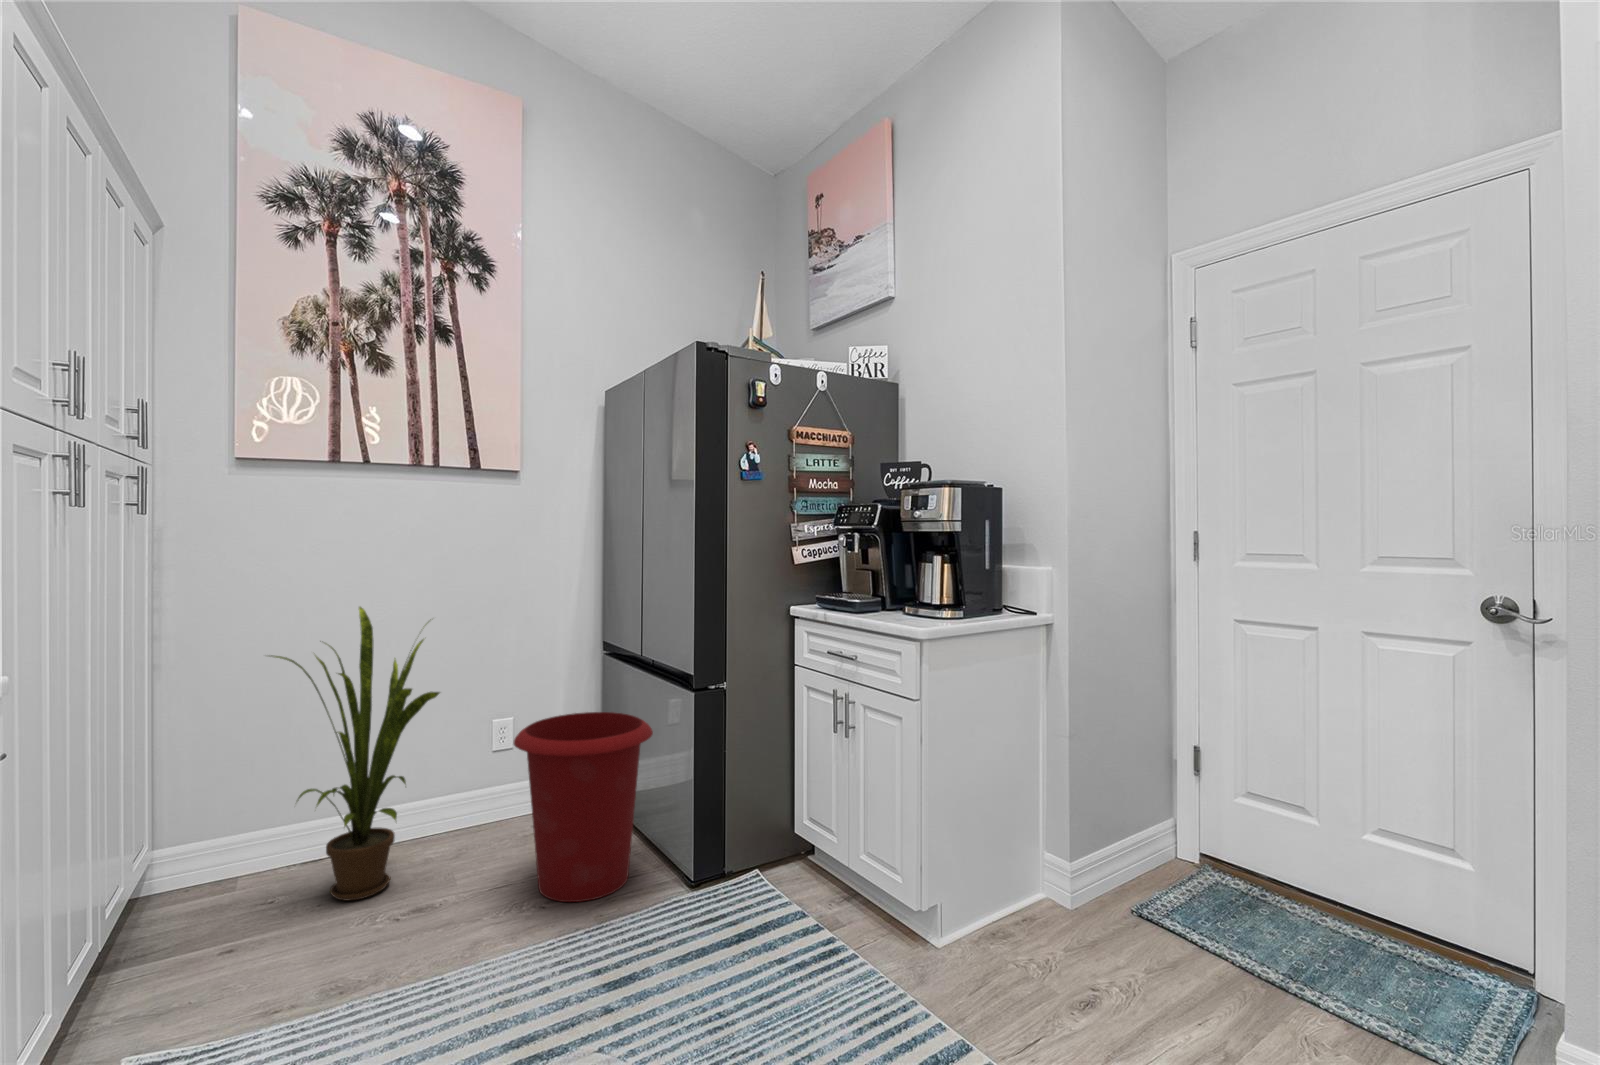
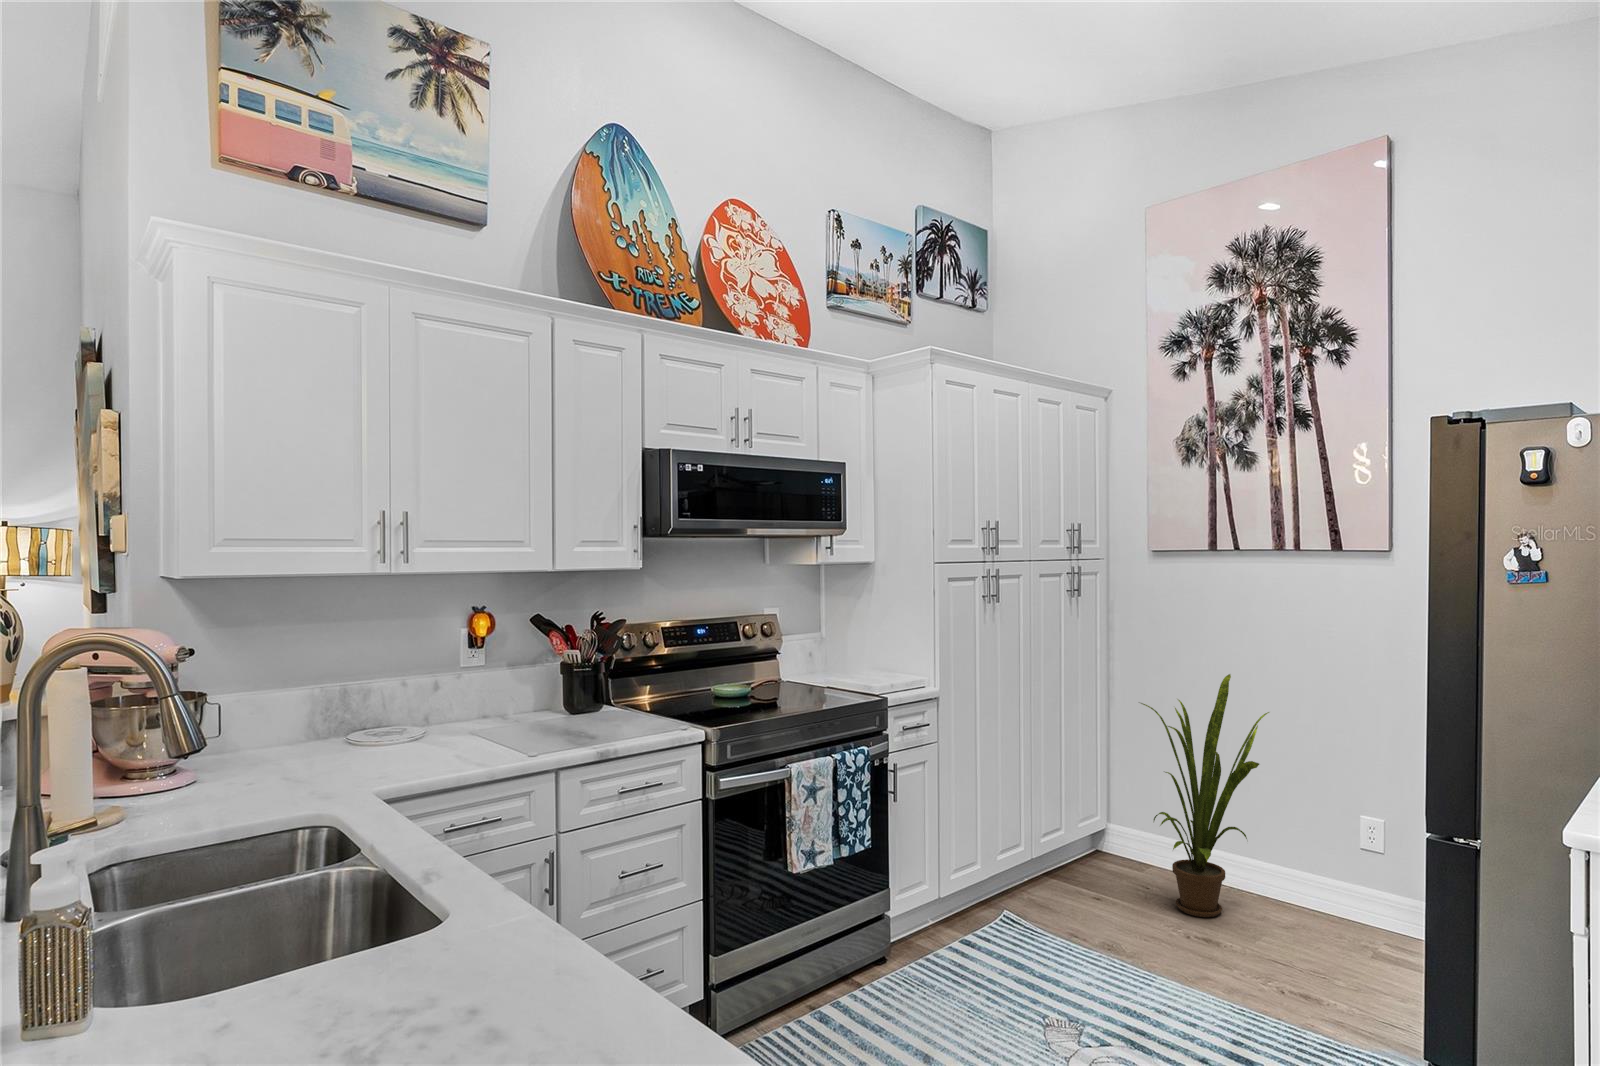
waste bin: present [514,712,653,902] -> none [1268,816,1432,1020]

